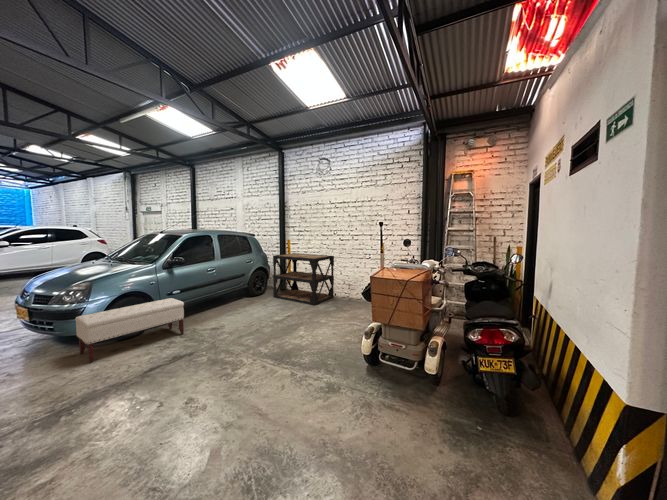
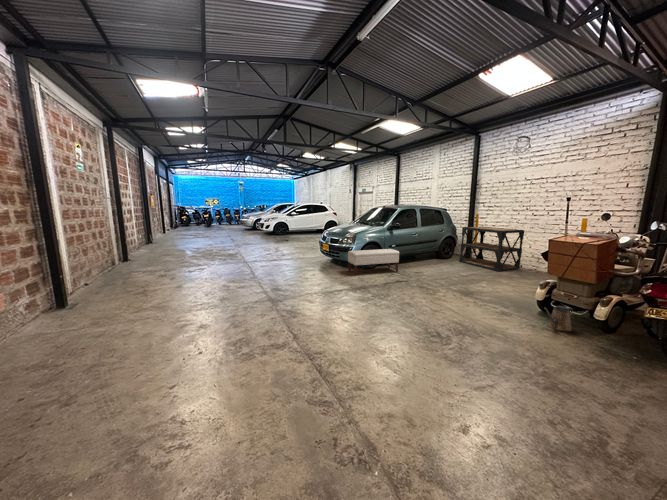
watering can: none [381,362,409,402] -> present [544,306,572,331]

